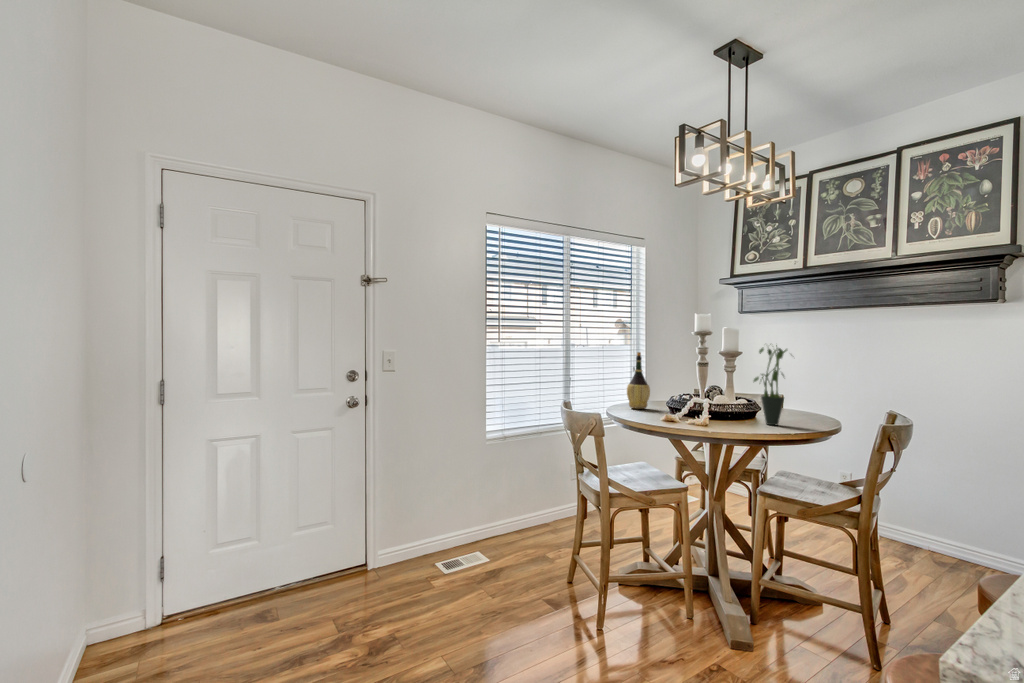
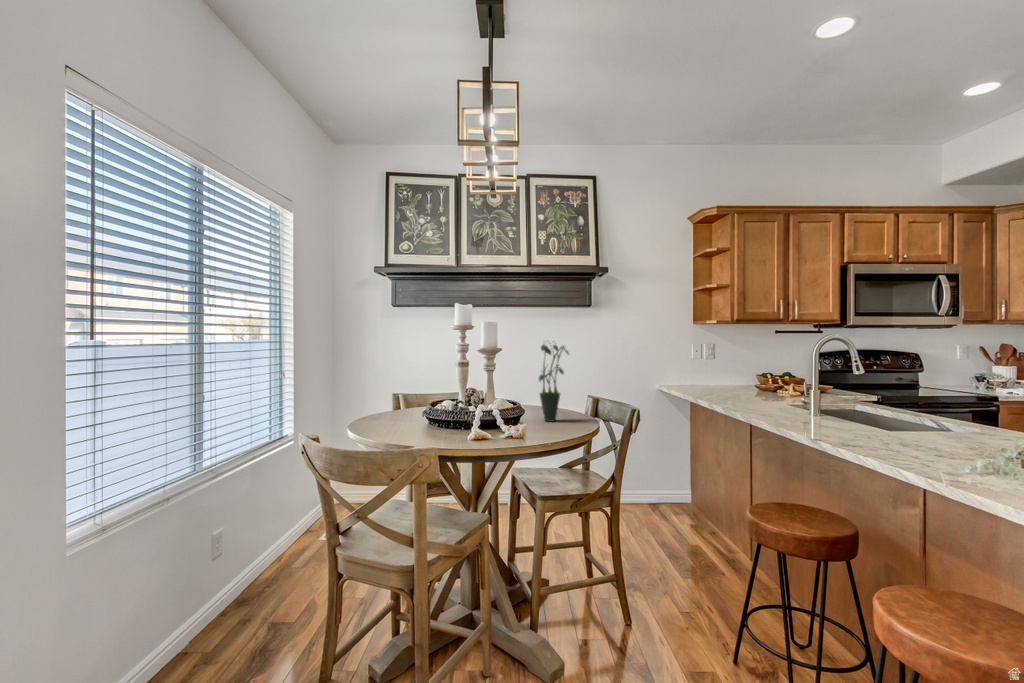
wine bottle: present [627,352,650,409] -> none [378,354,408,427]

